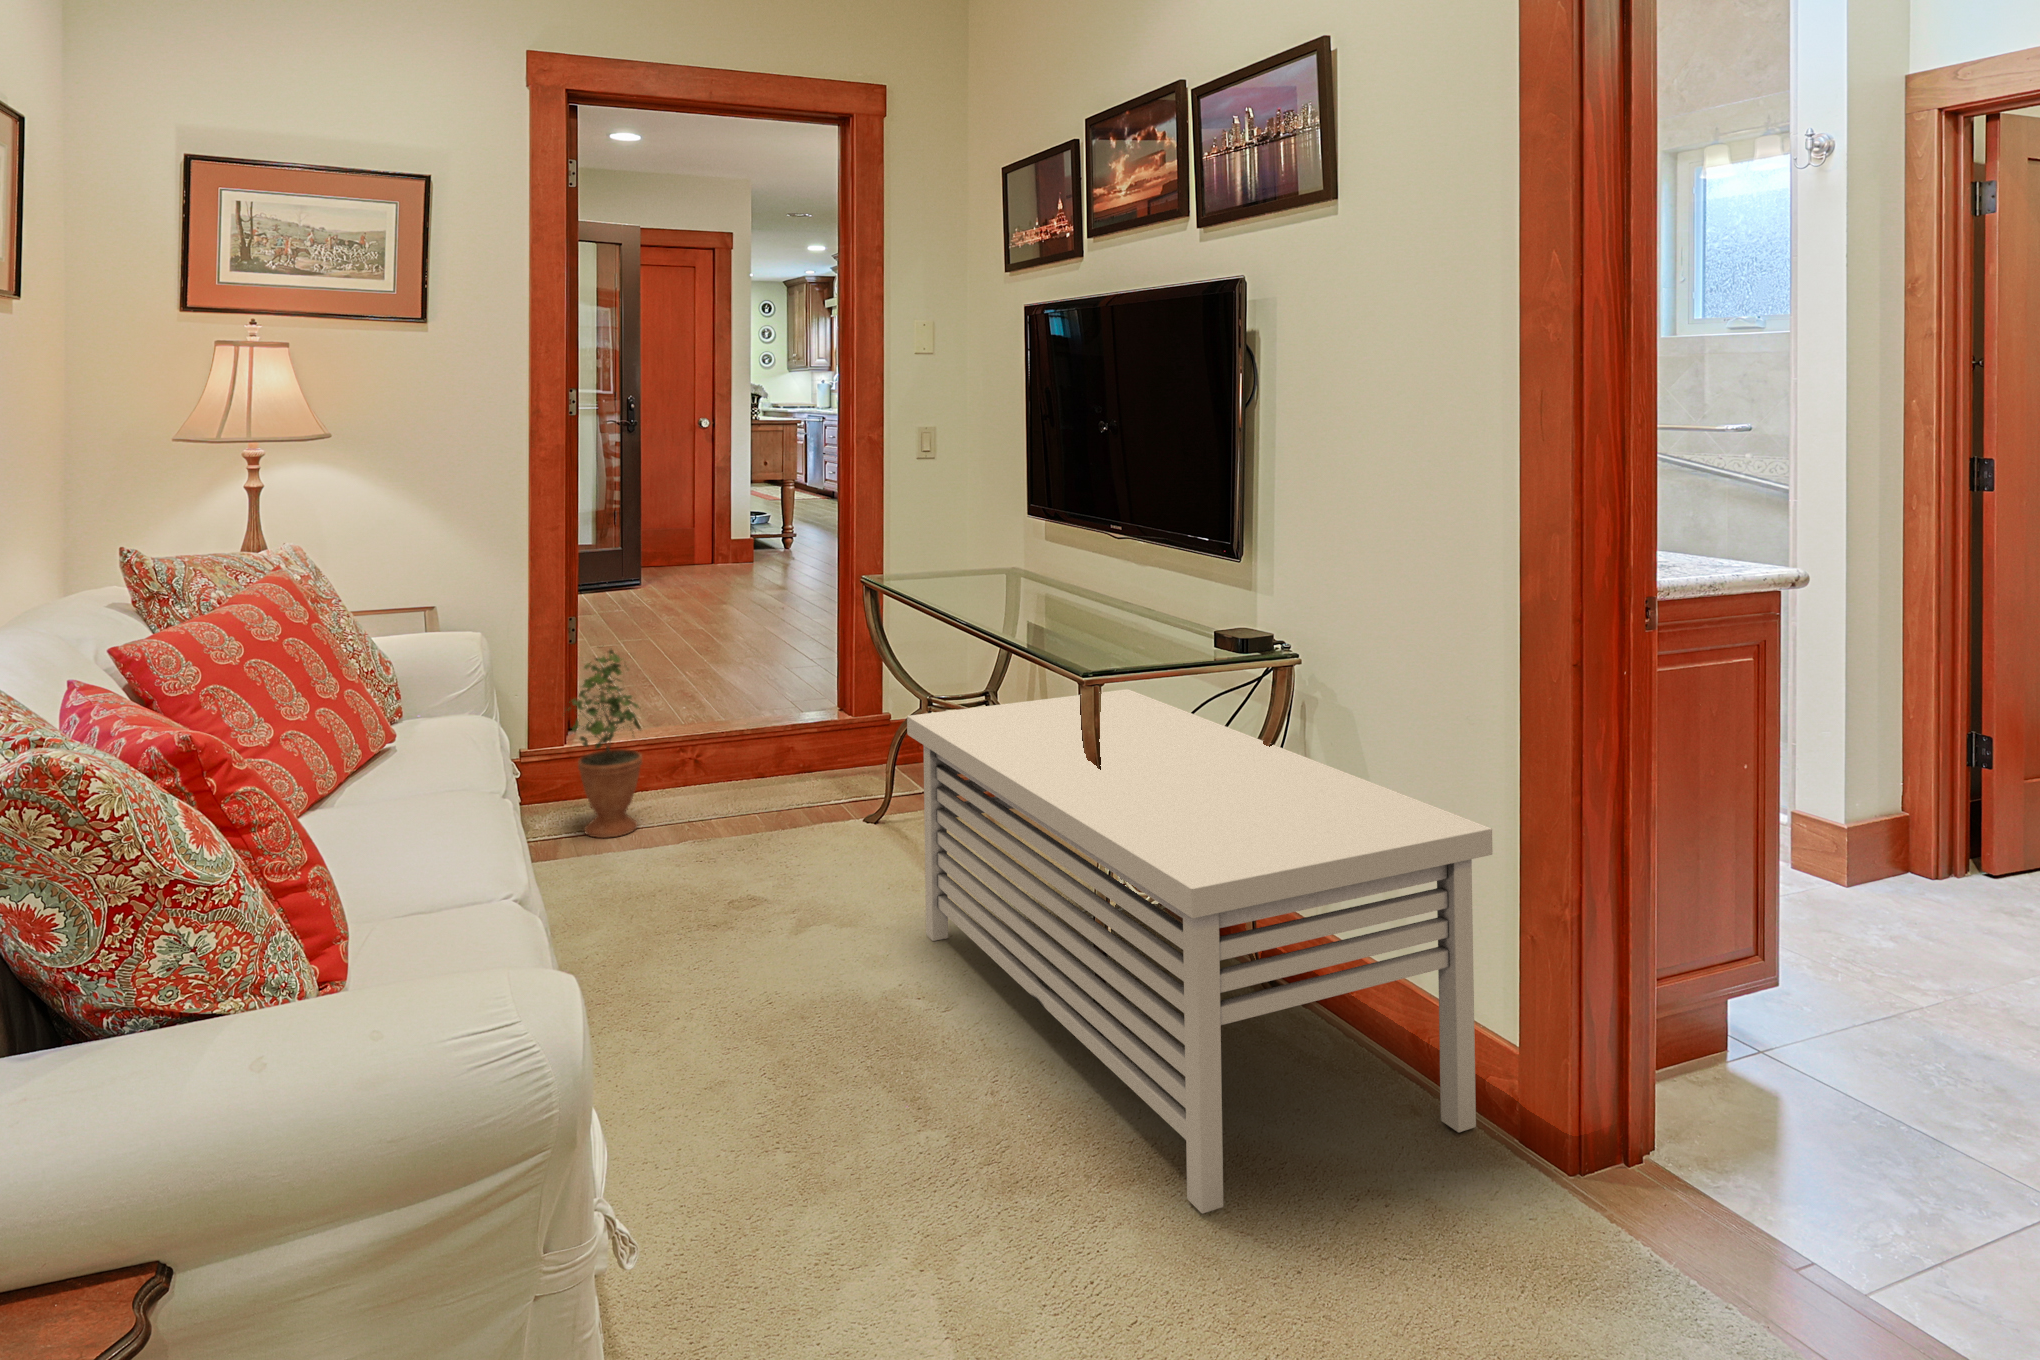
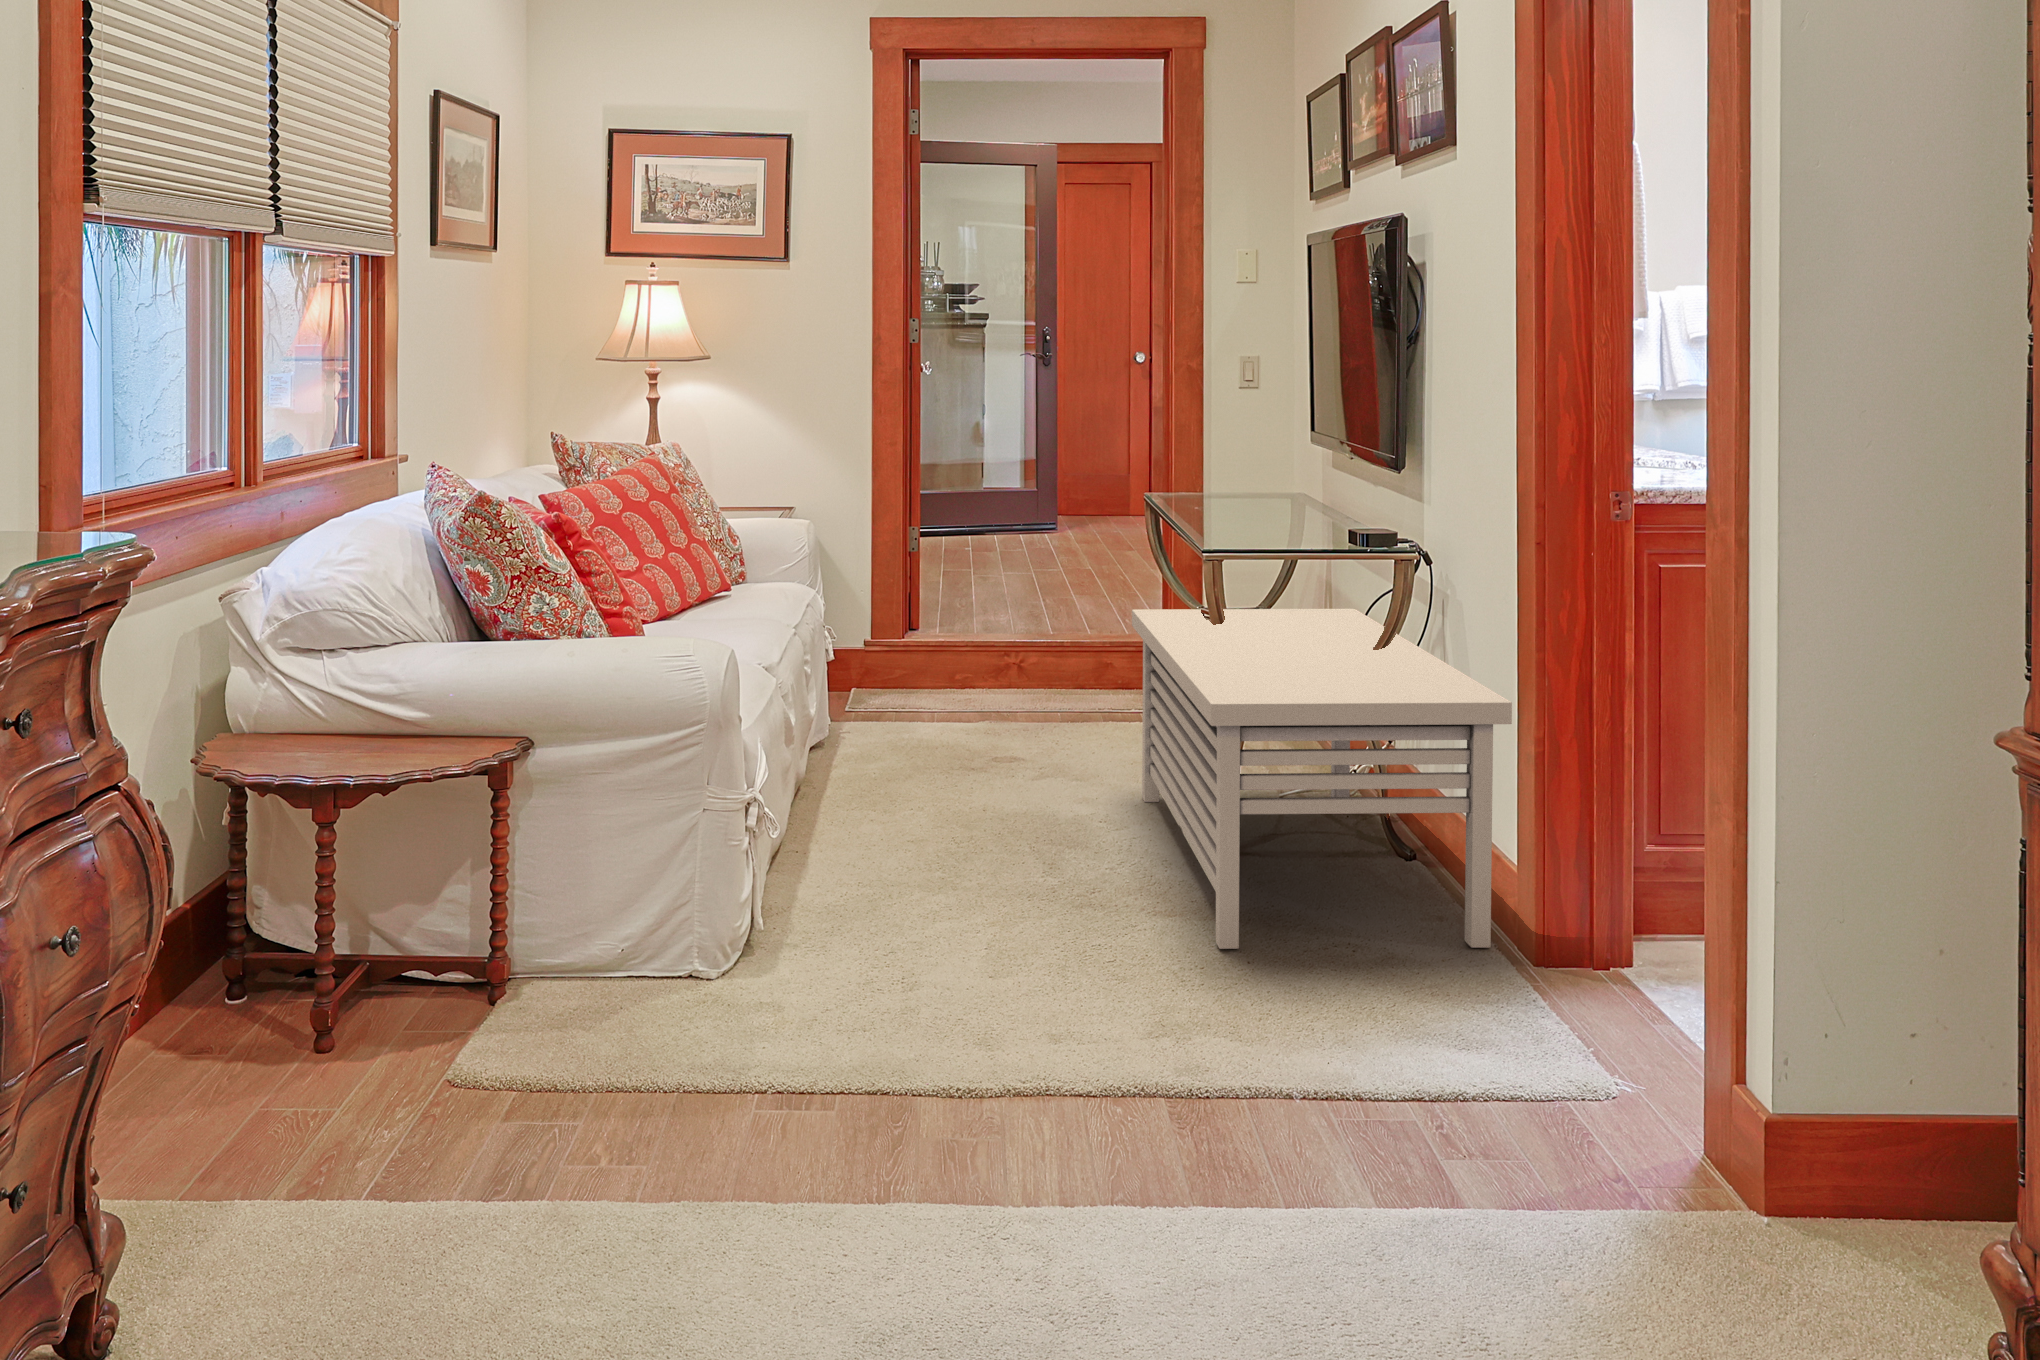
potted plant: present [564,650,642,838] -> none [888,549,957,714]

